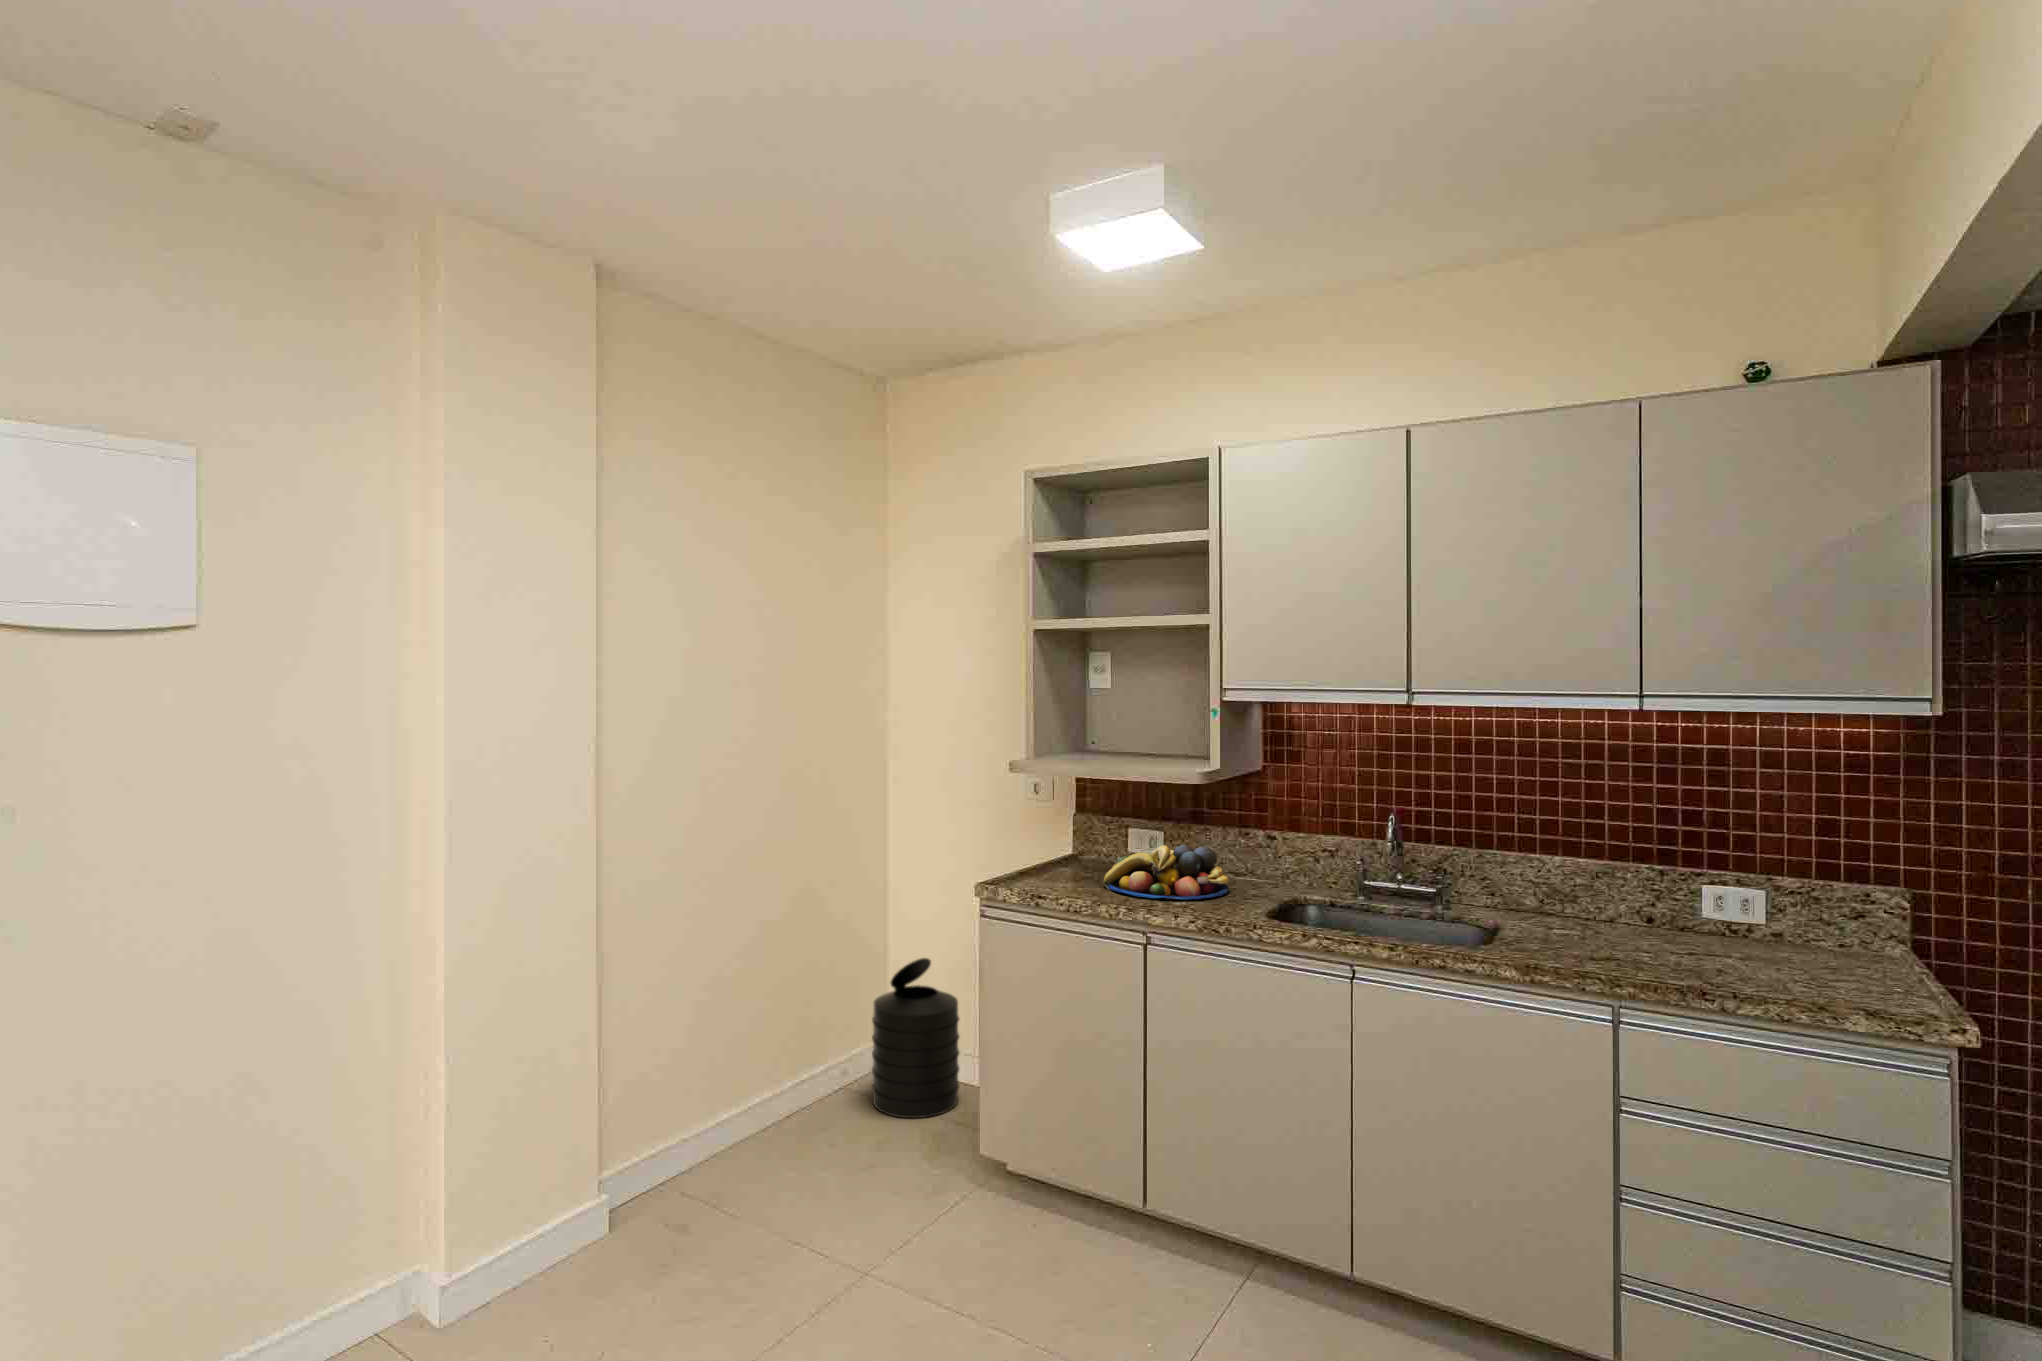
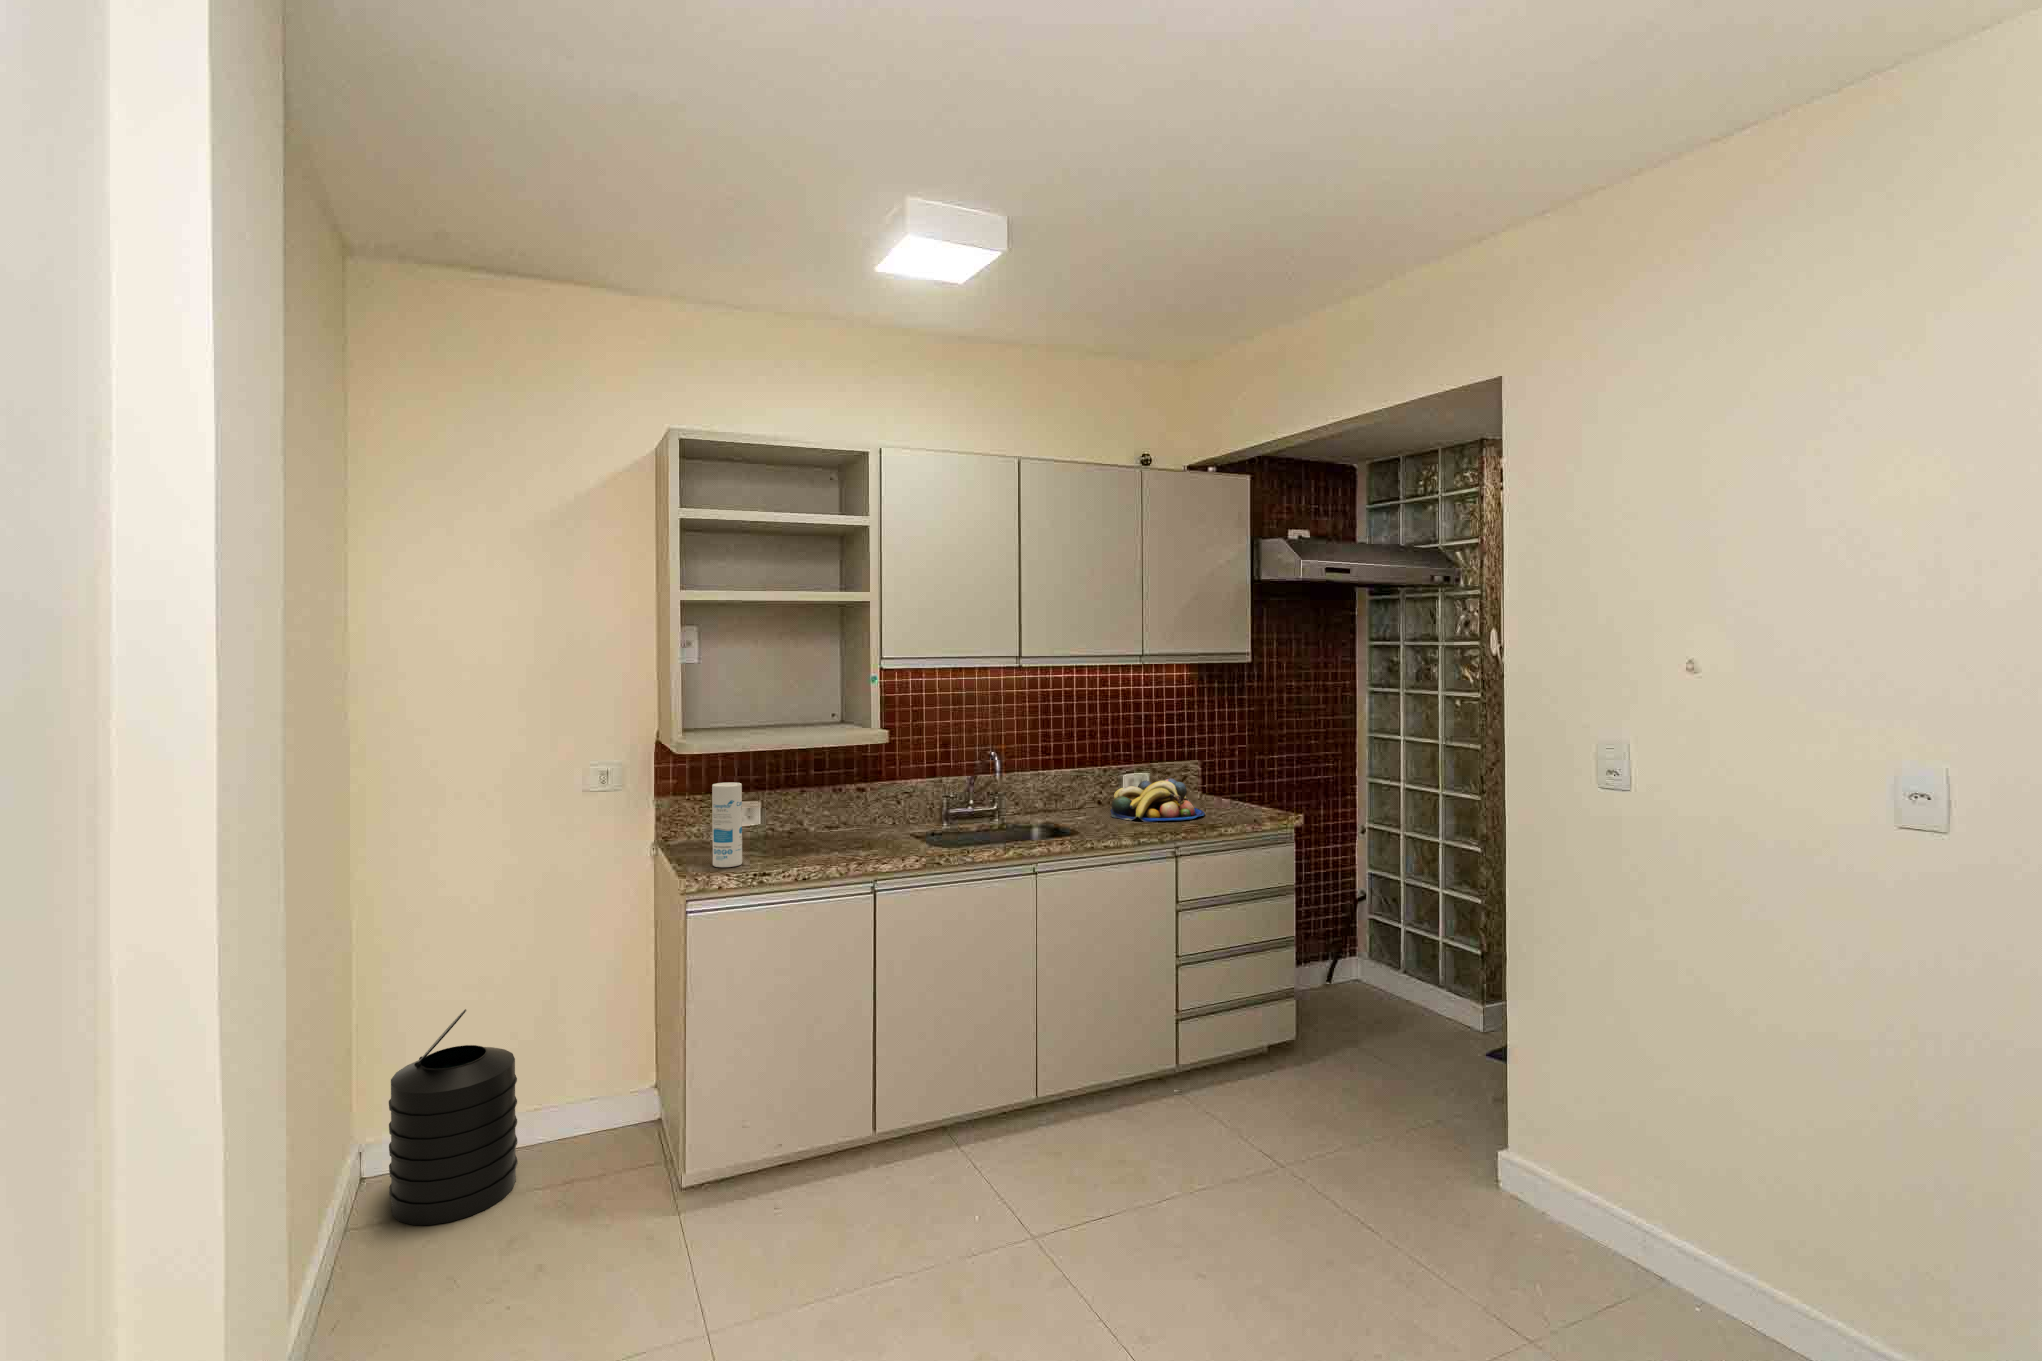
canister: none [1038,803,1065,885] -> present [712,782,742,867]
fruit bowl: present [1103,845,1229,900] -> present [1110,778,1205,822]

